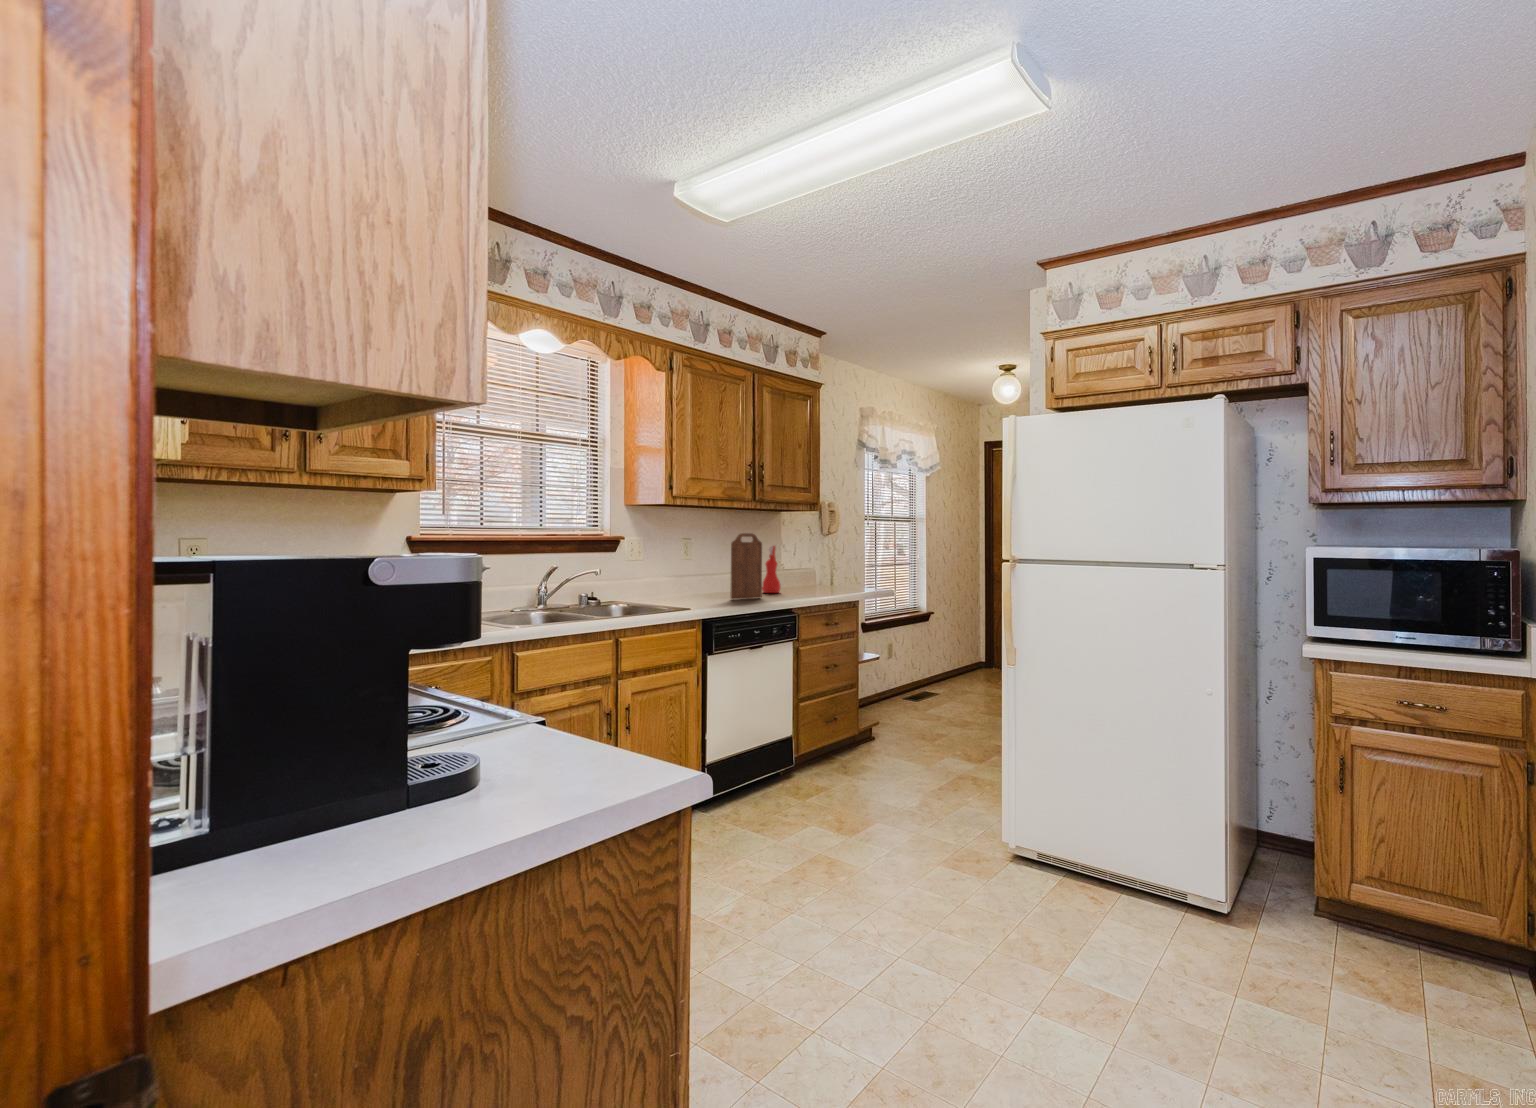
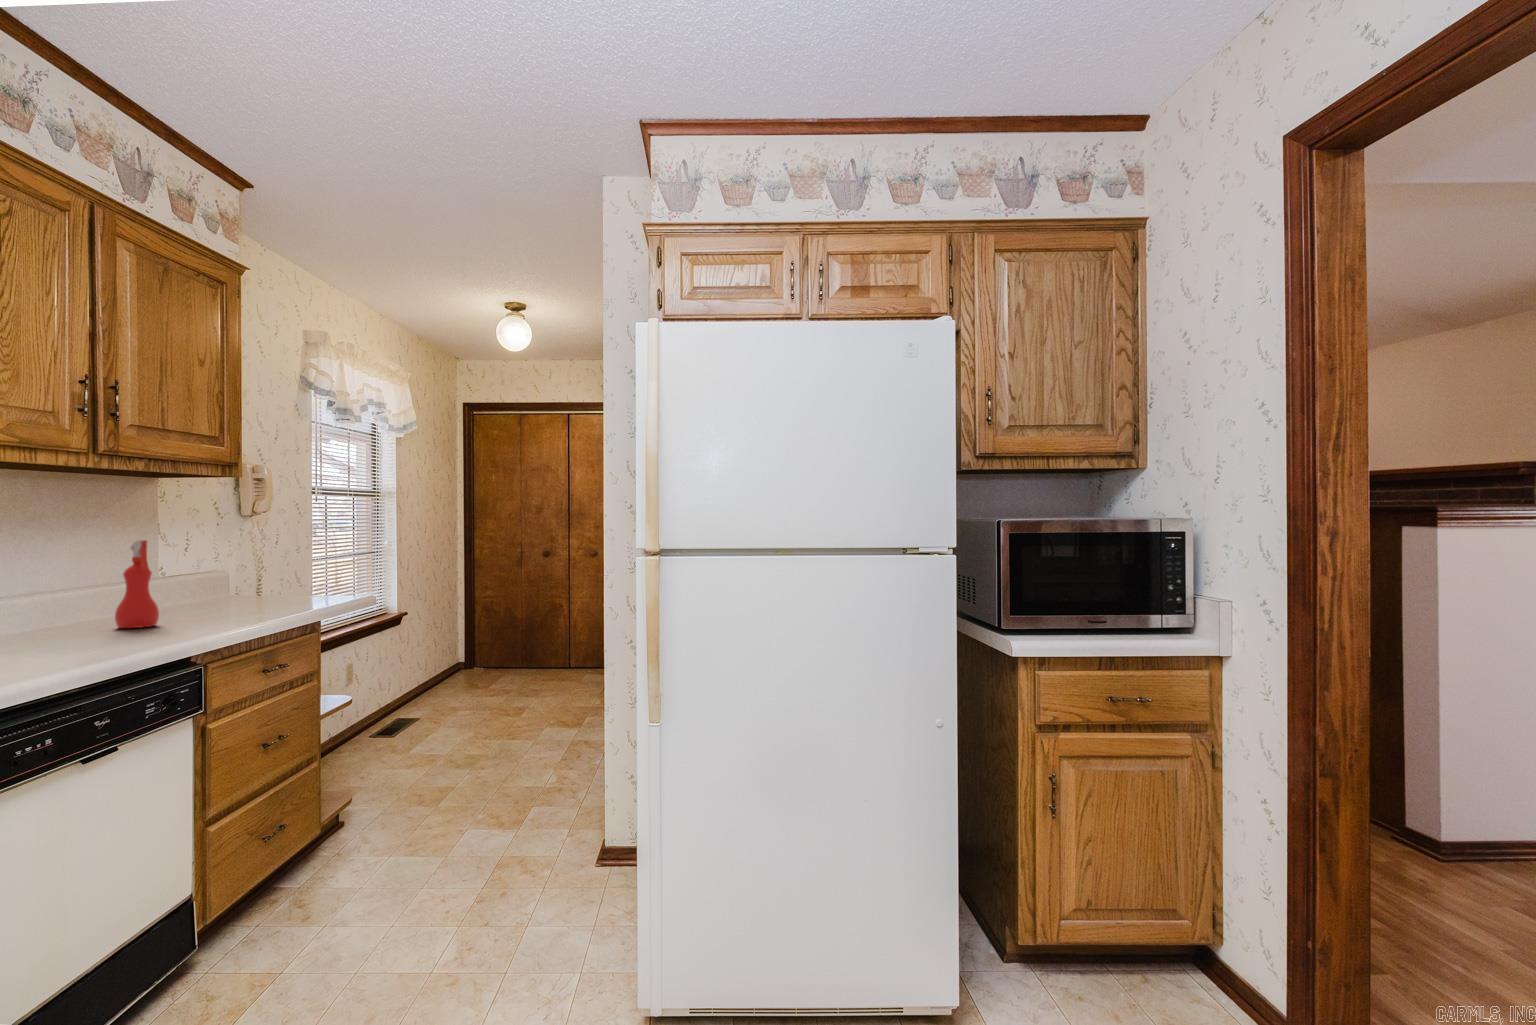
cutting board: present [730,533,762,600] -> none [37,517,119,652]

